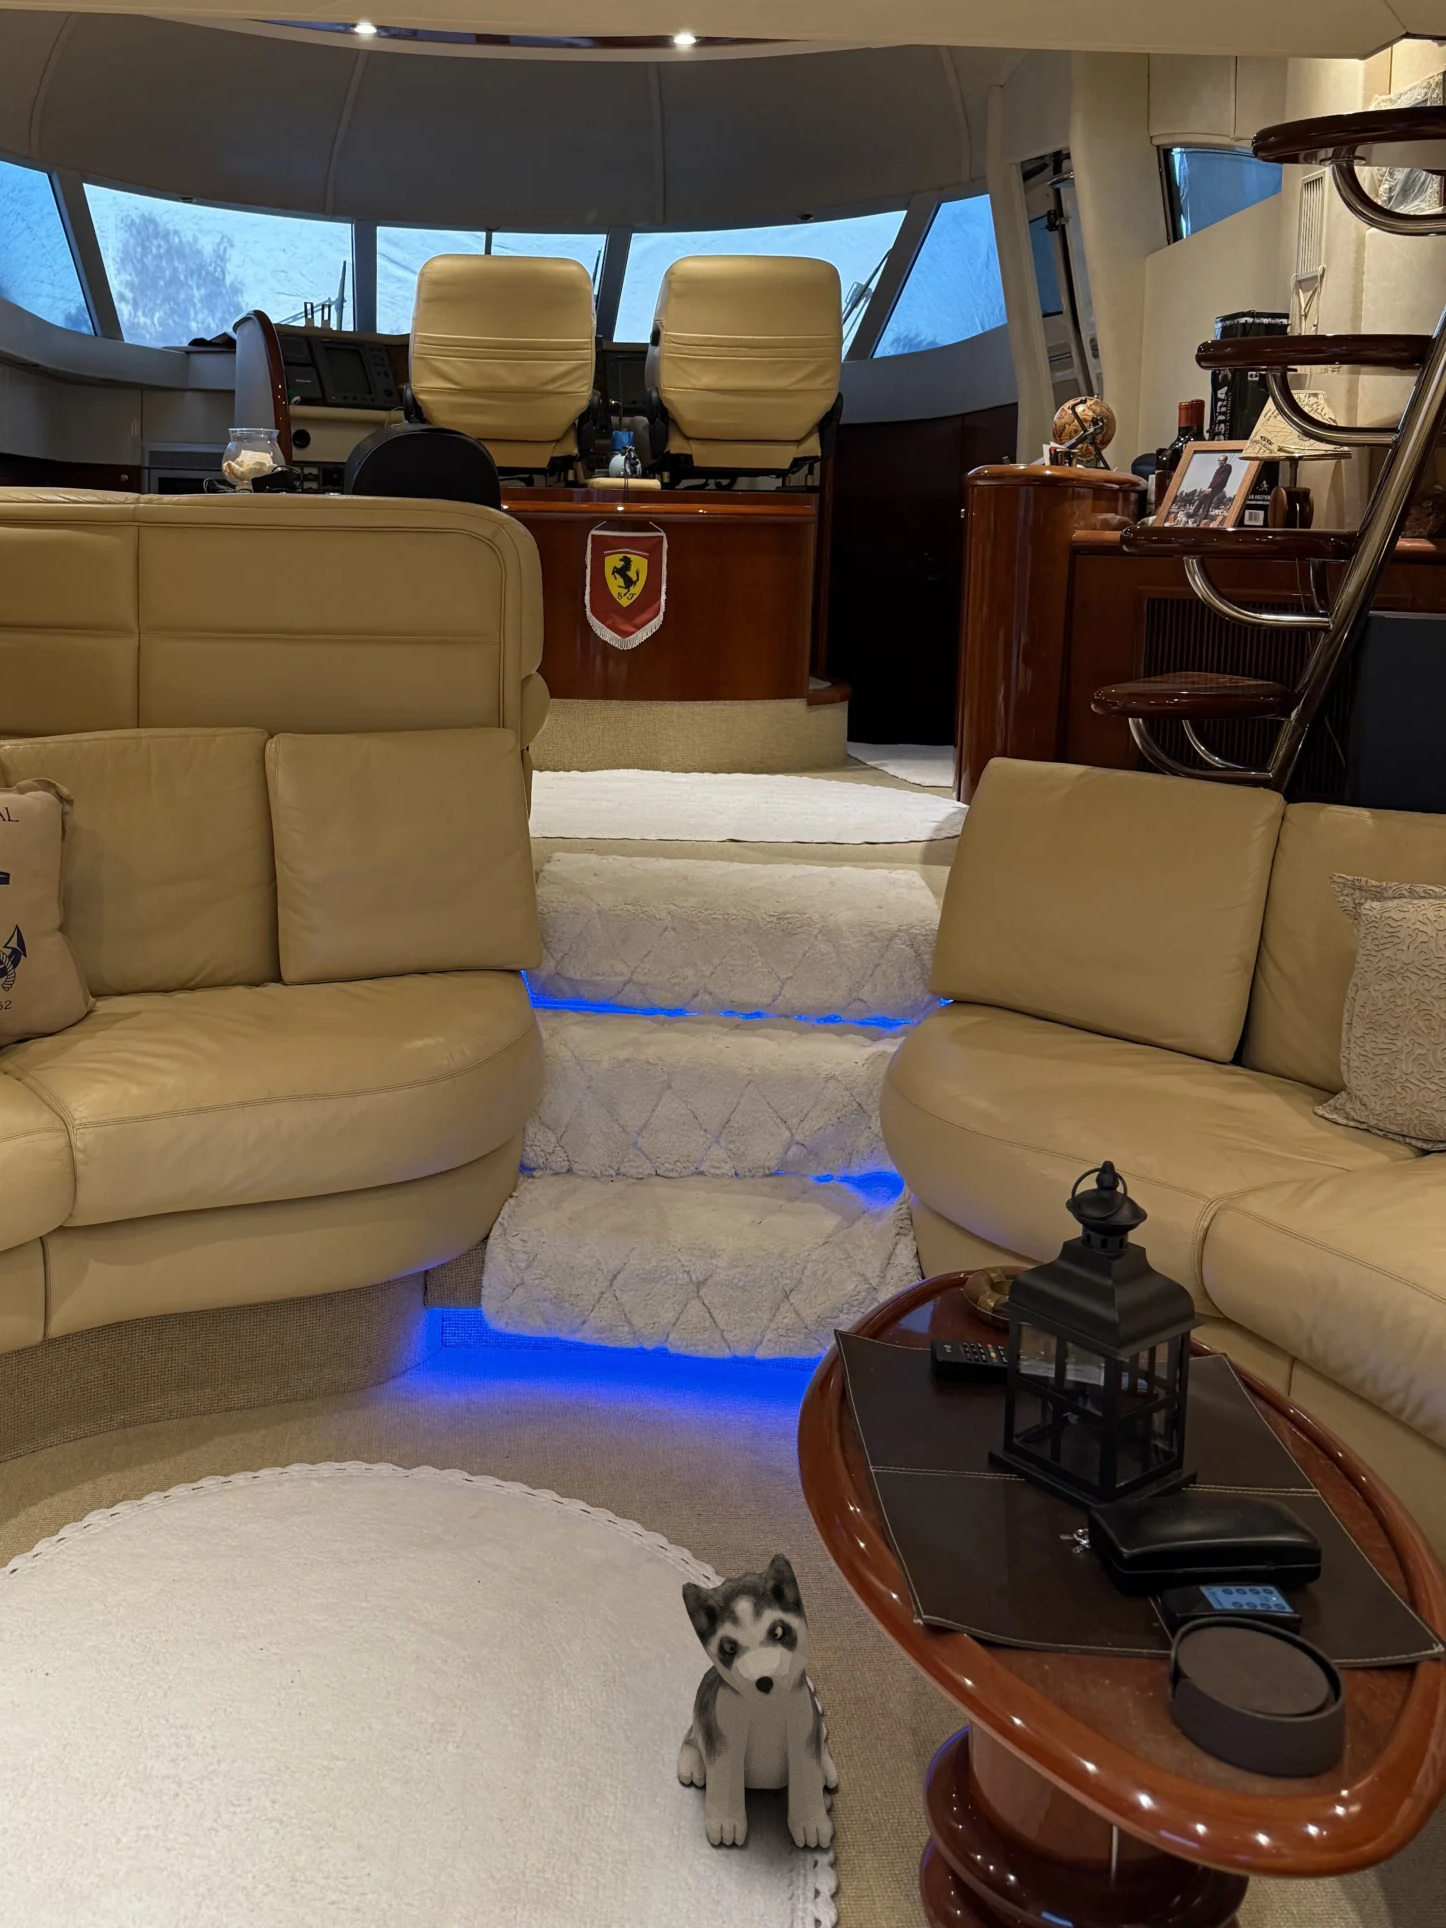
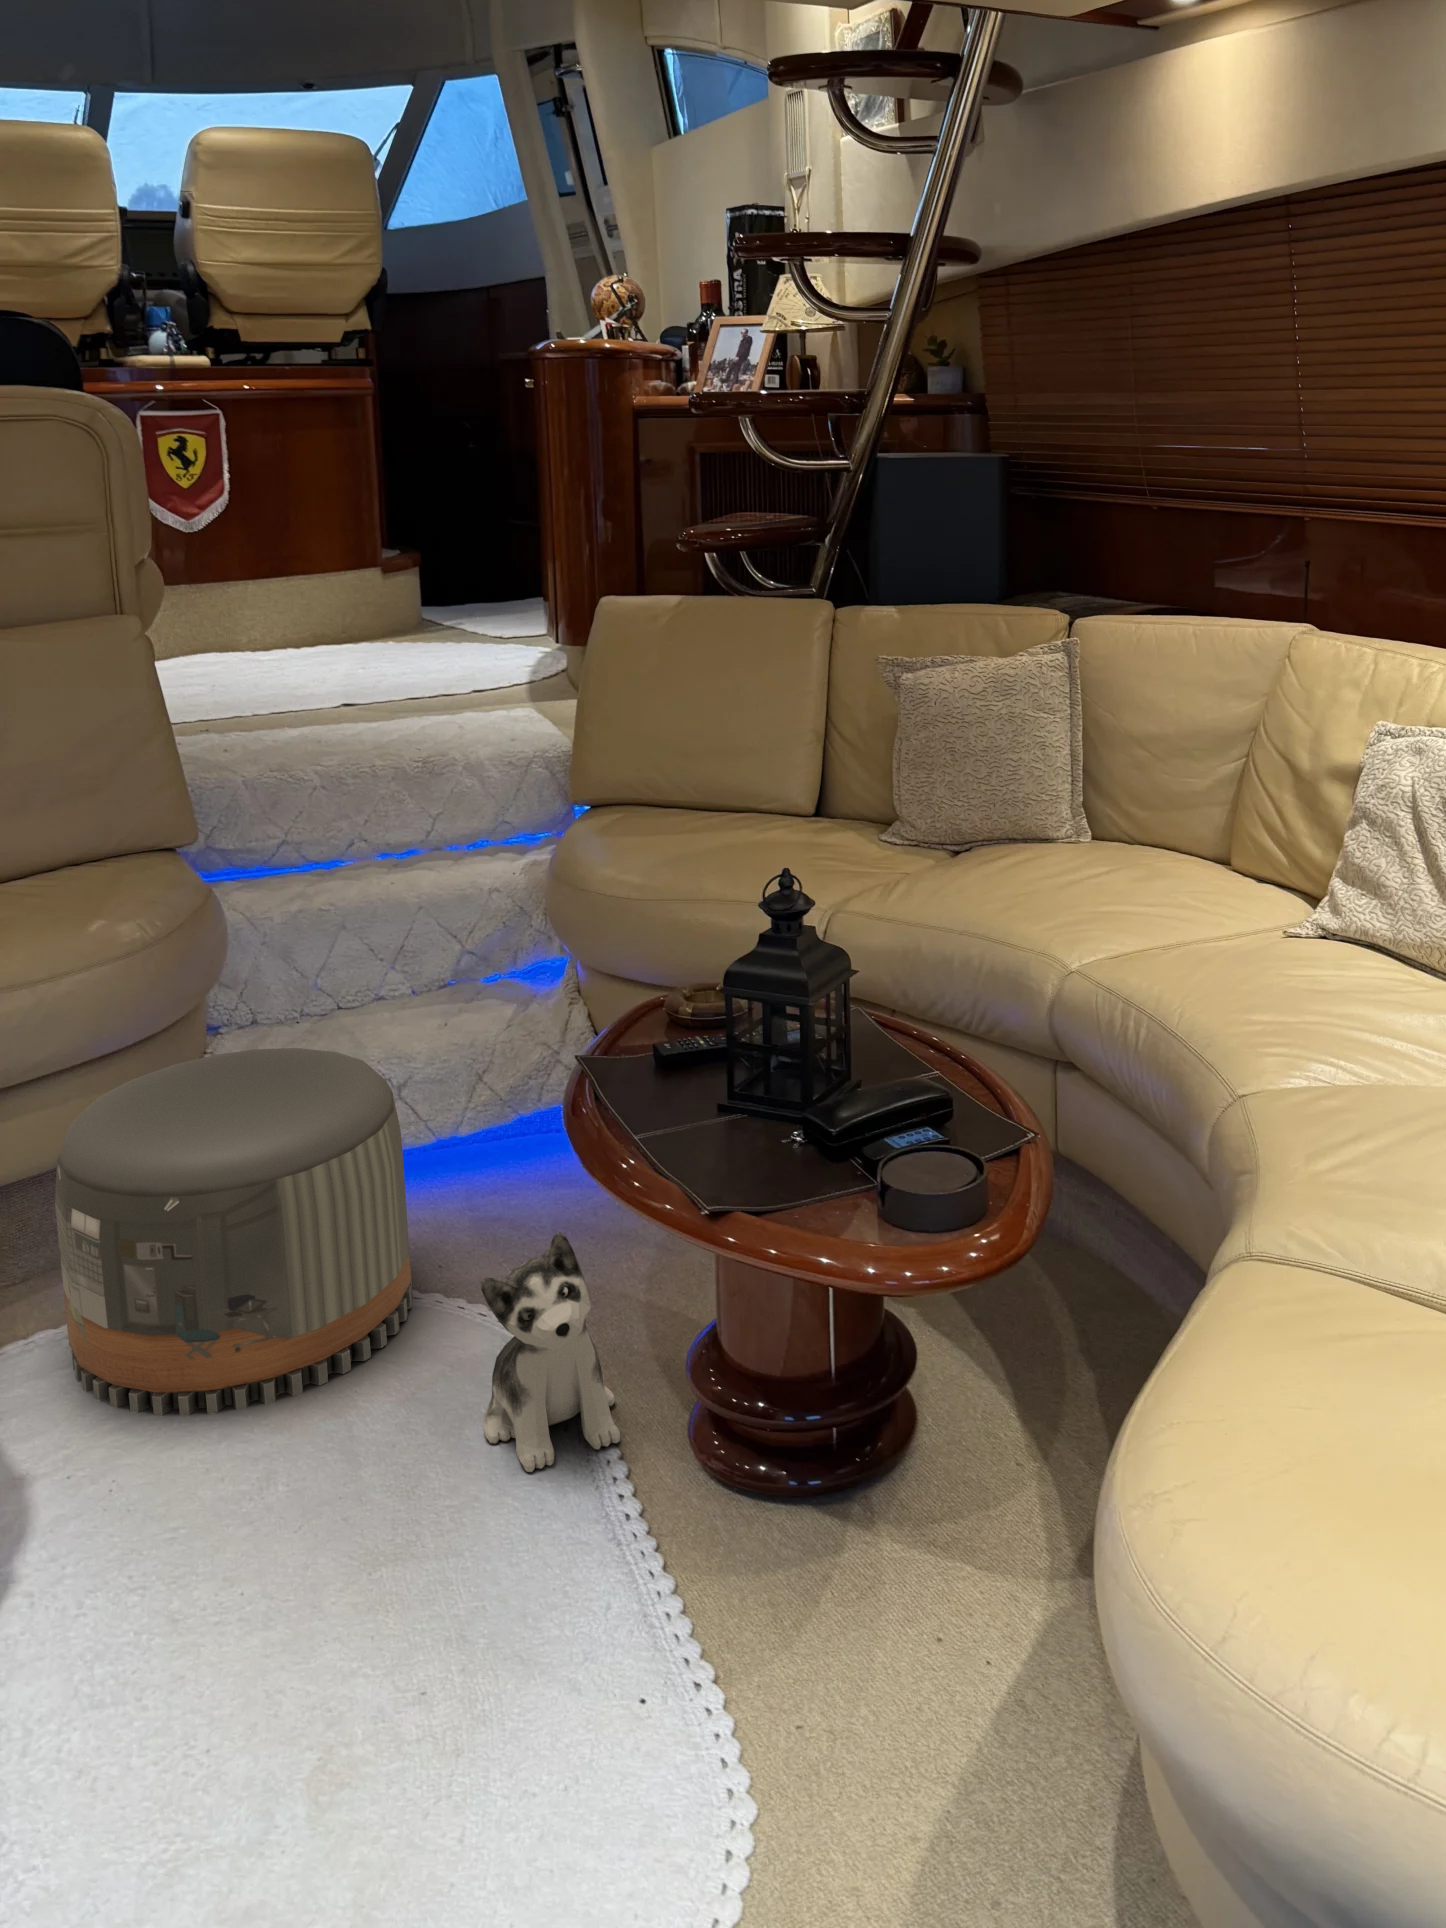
pouf: none [315,1213,658,1628] -> present [55,1048,412,1416]

